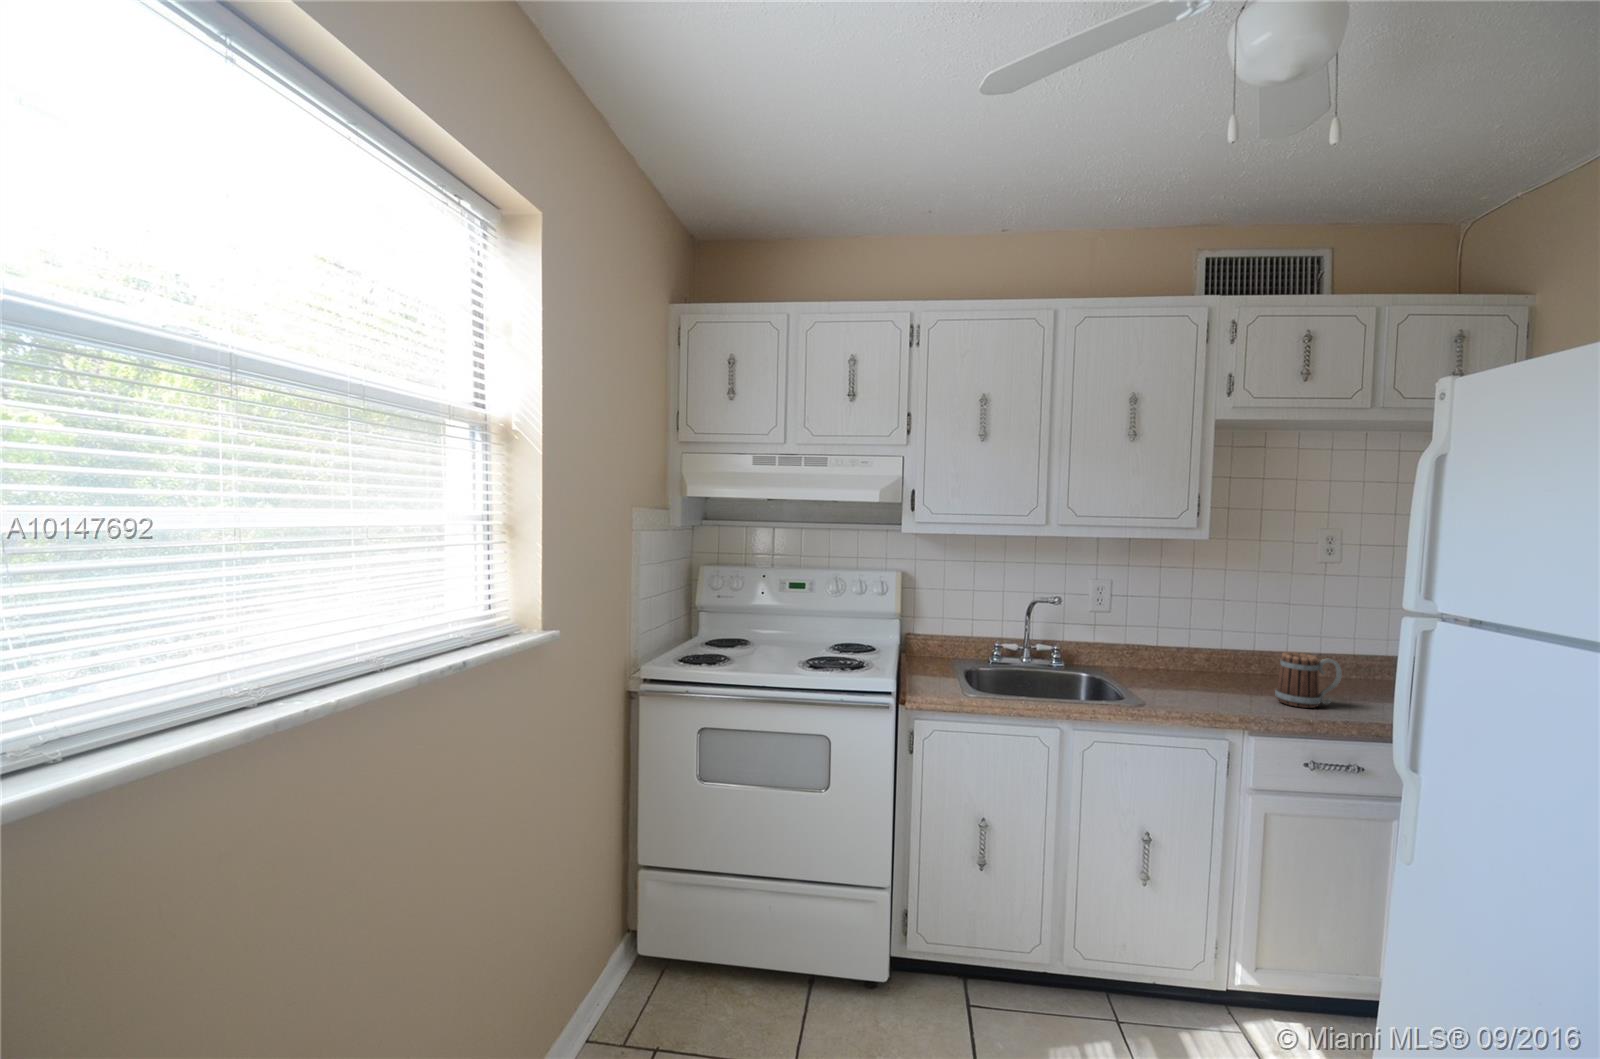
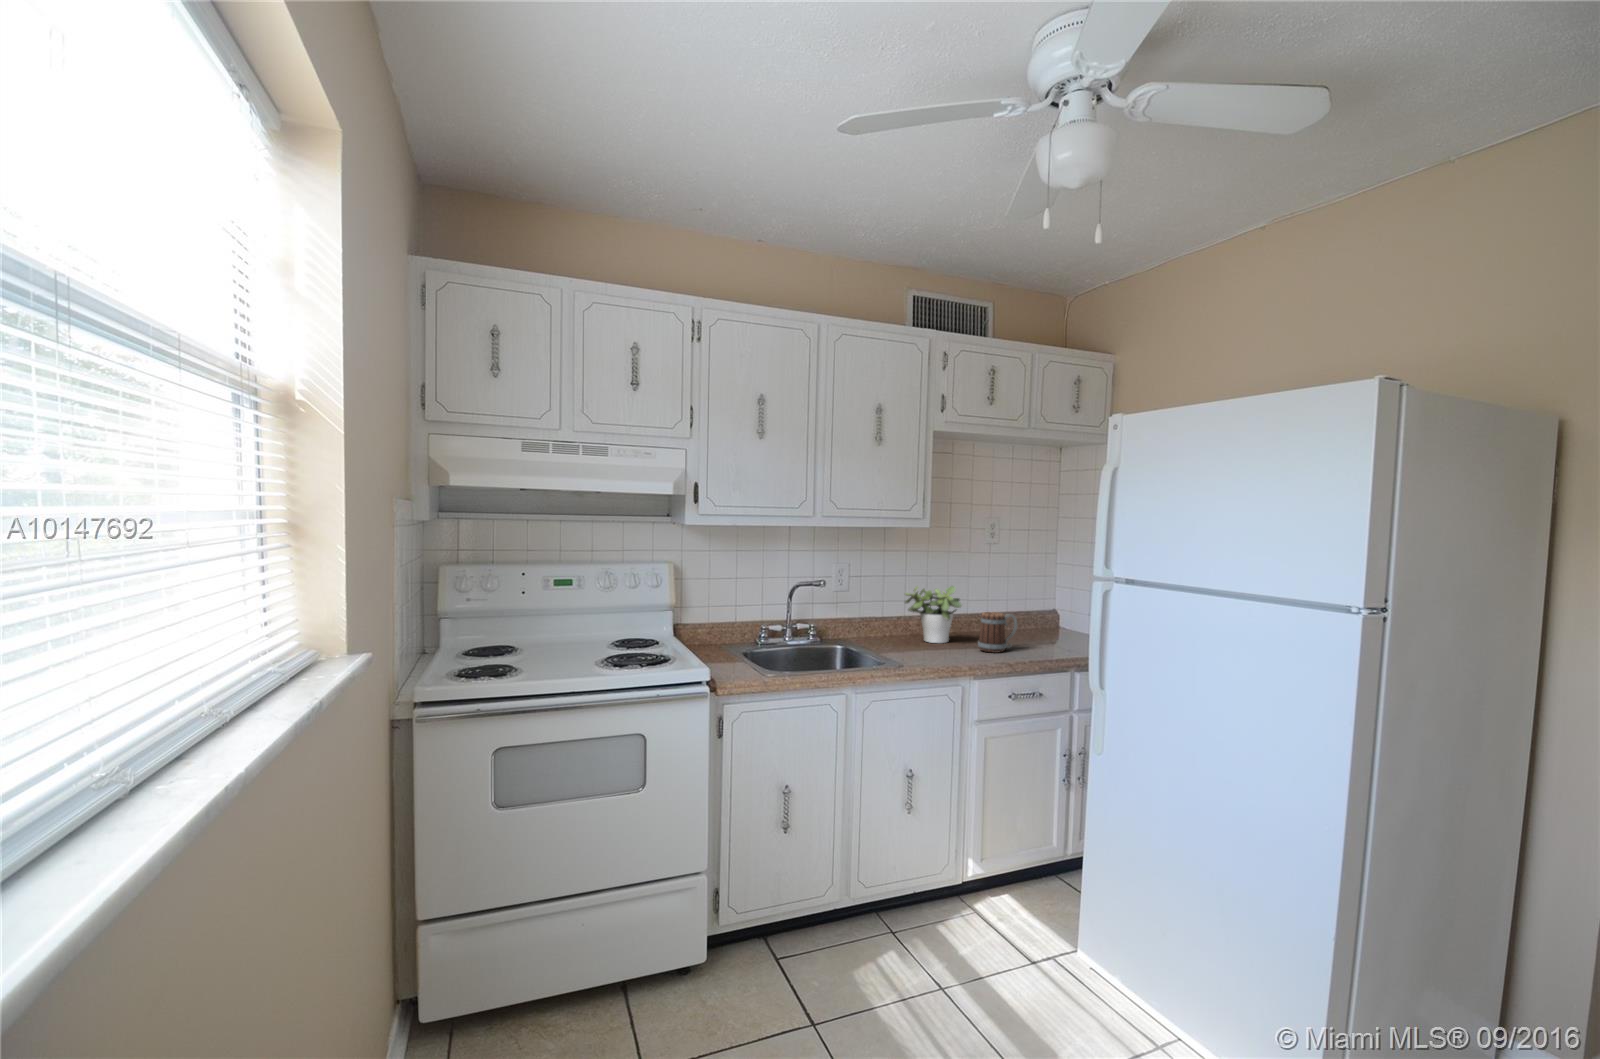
potted plant: none [1178,611,1260,685] -> present [905,586,962,643]

